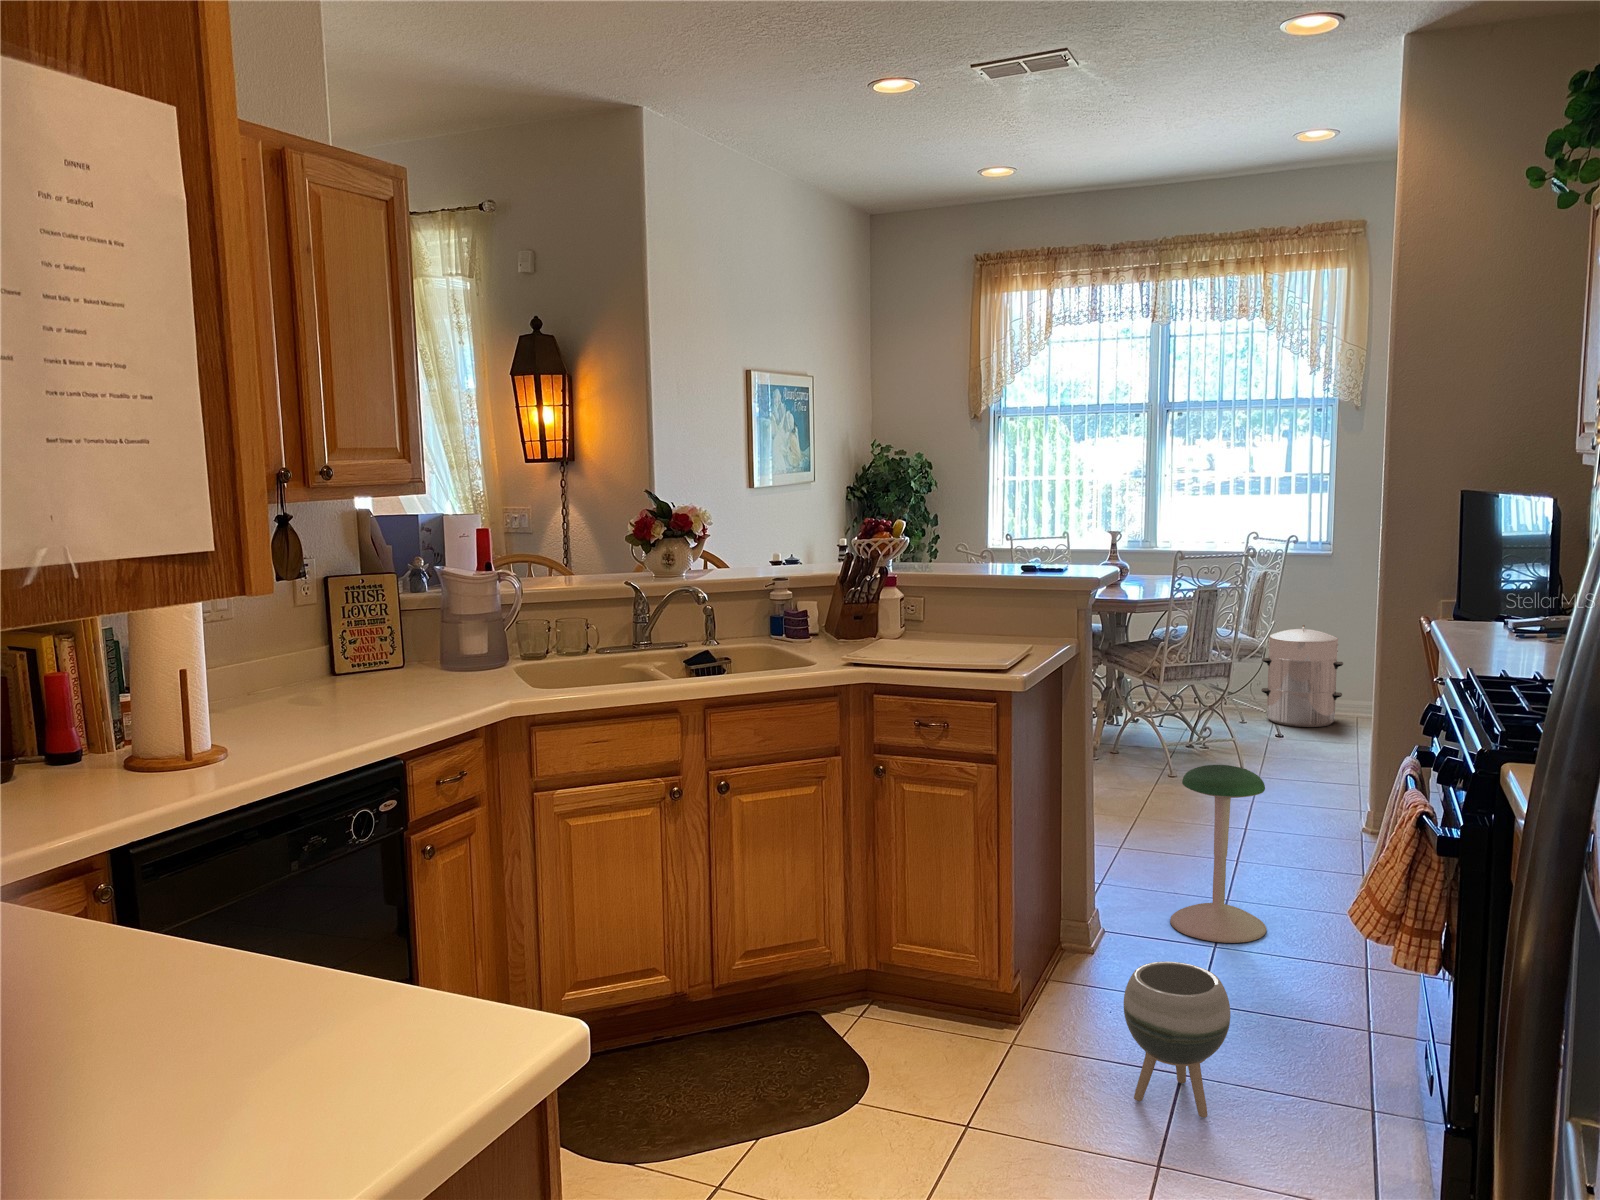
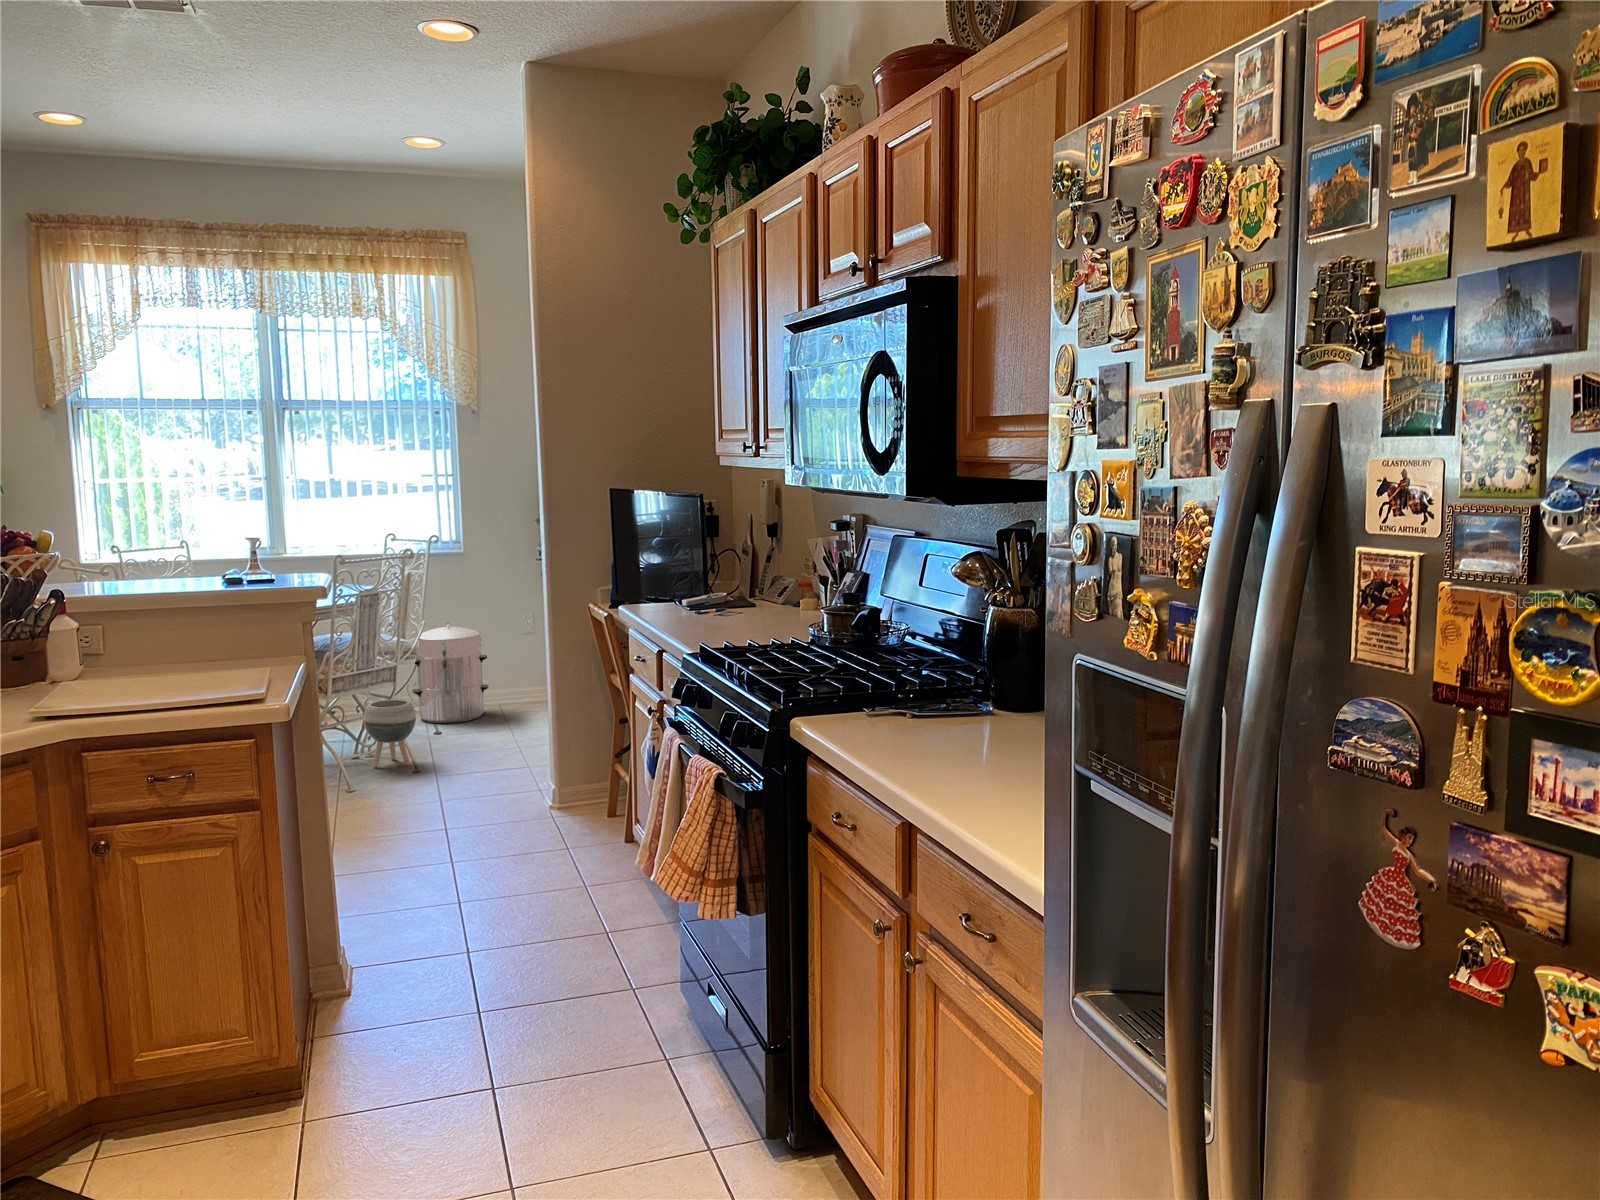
stool: present [1170,765,1267,943] -> none [414,769,509,949]
planter: present [1124,962,1230,1118] -> present [364,699,416,767]

